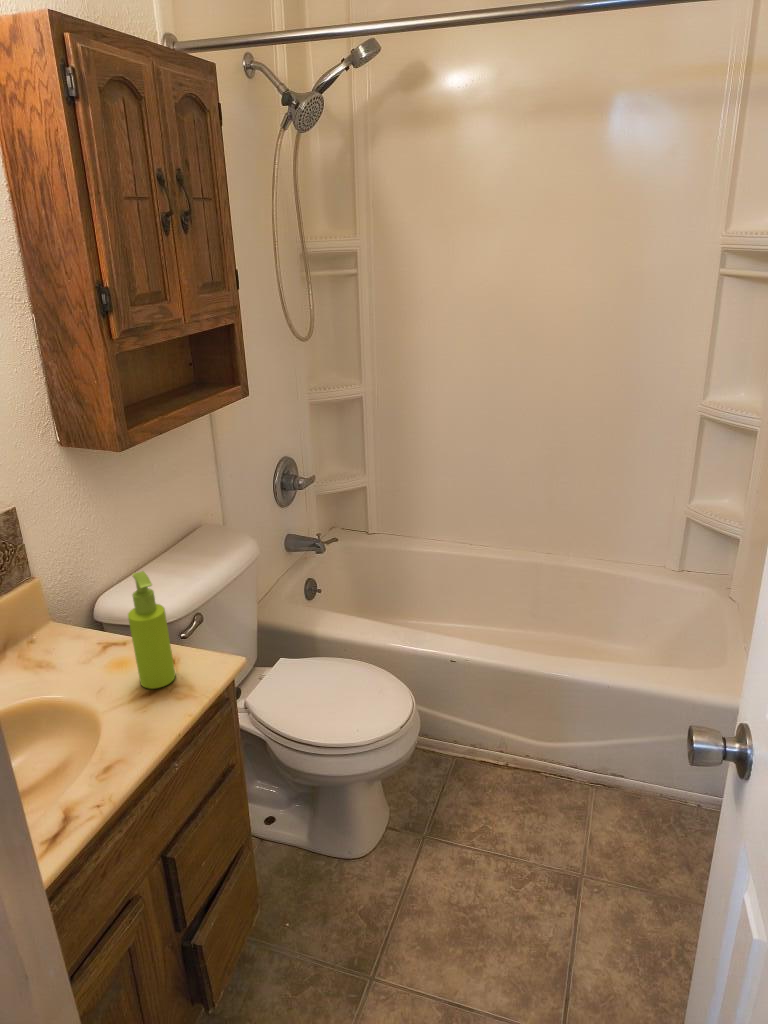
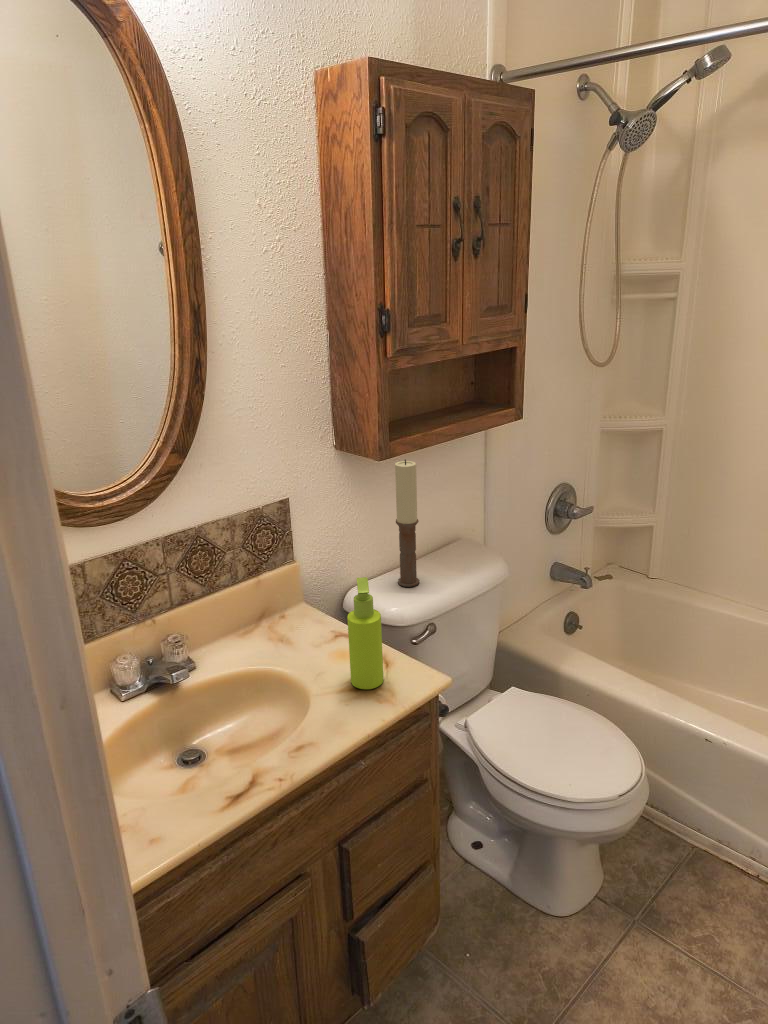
candle: none [132,448,175,581] -> present [395,460,419,587]

